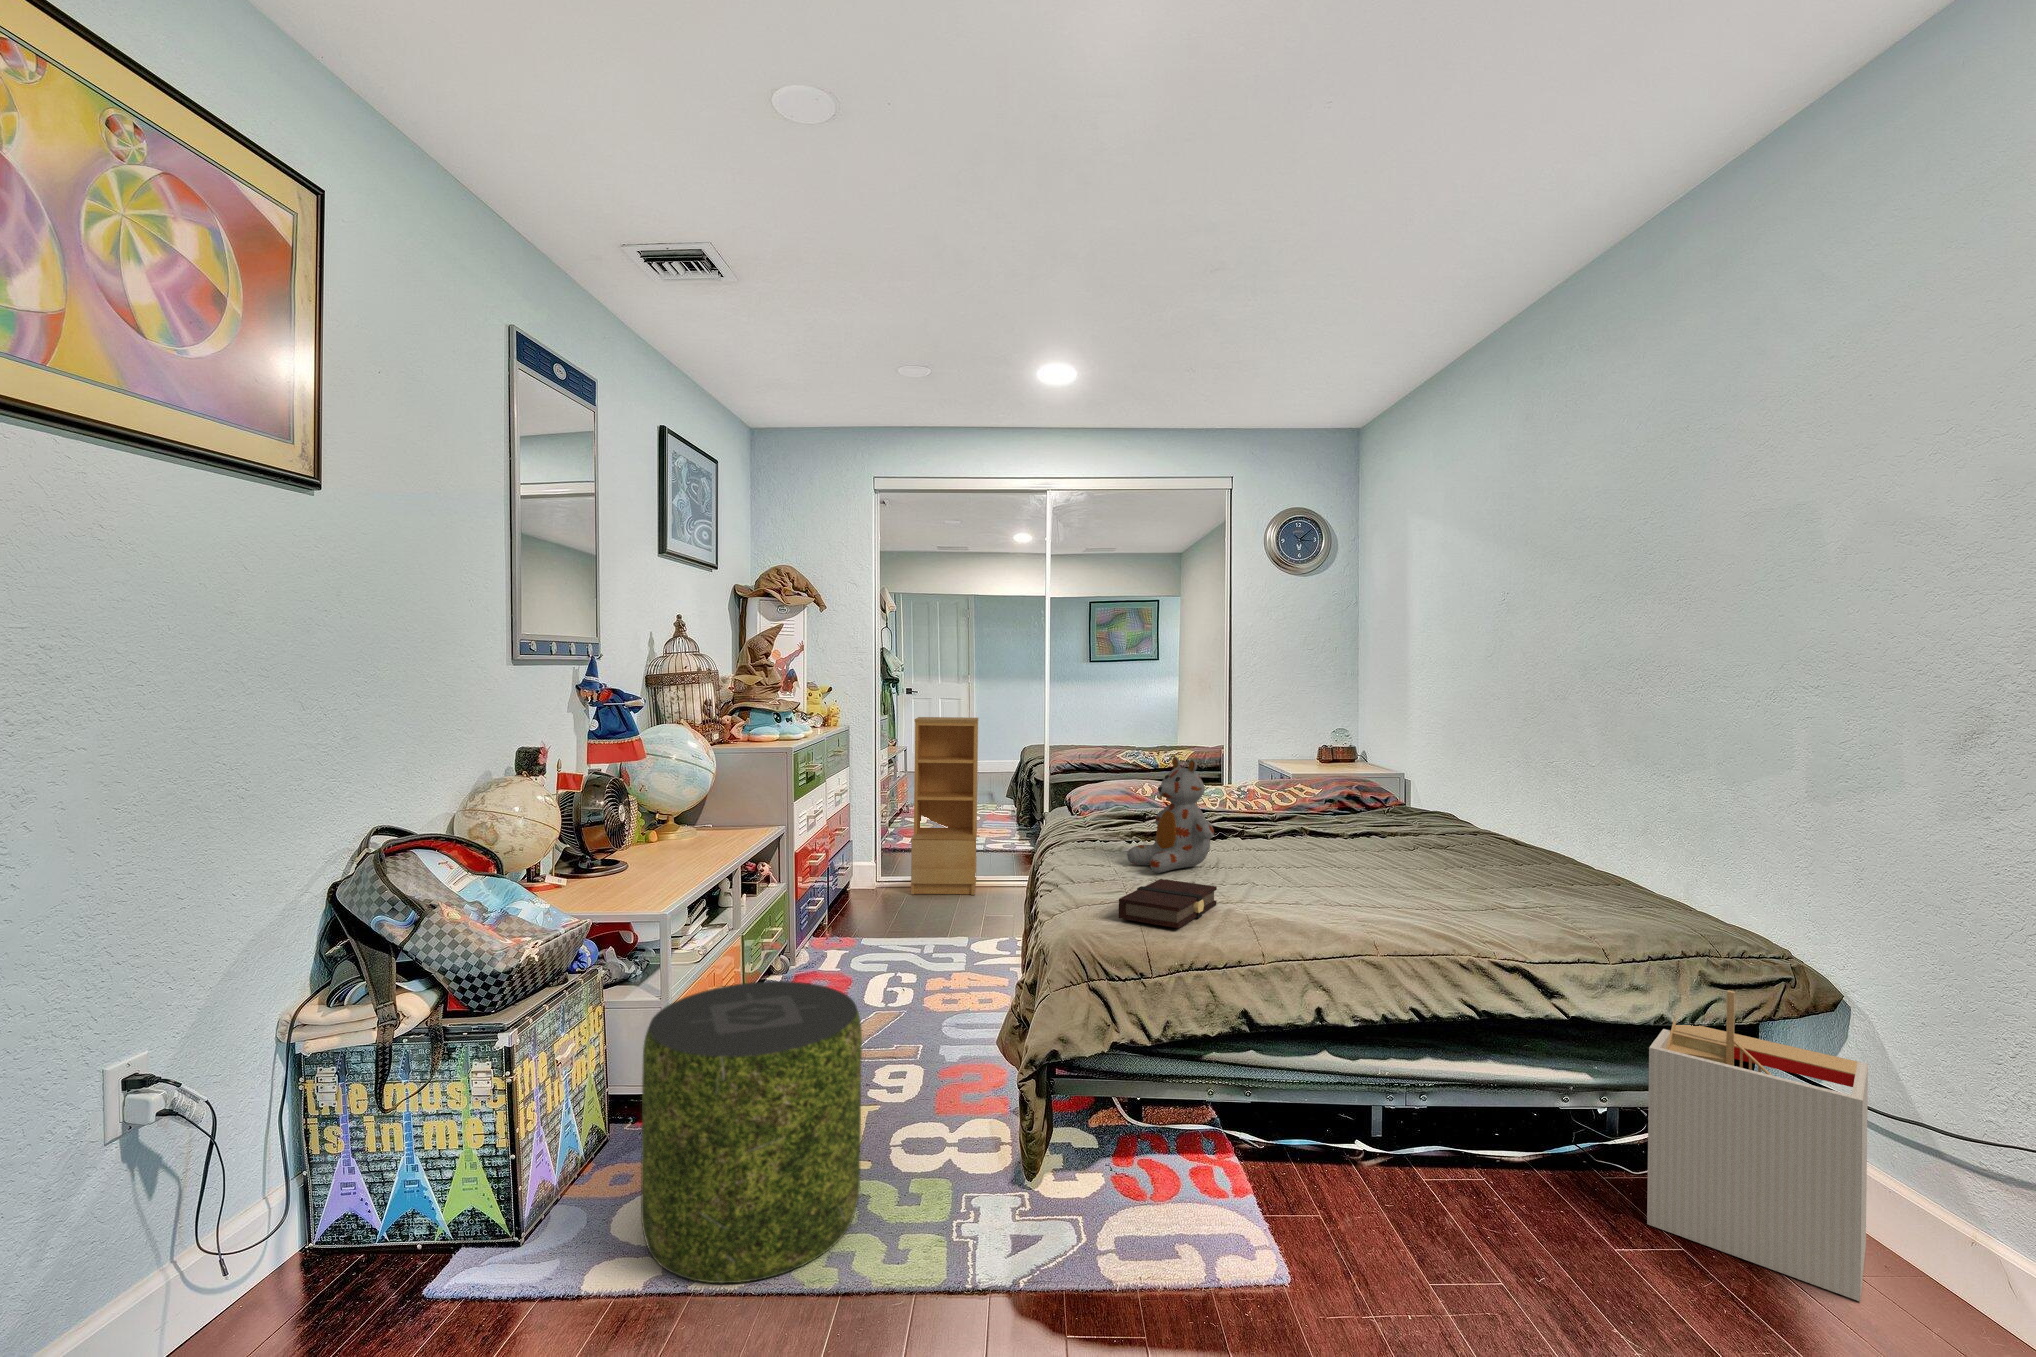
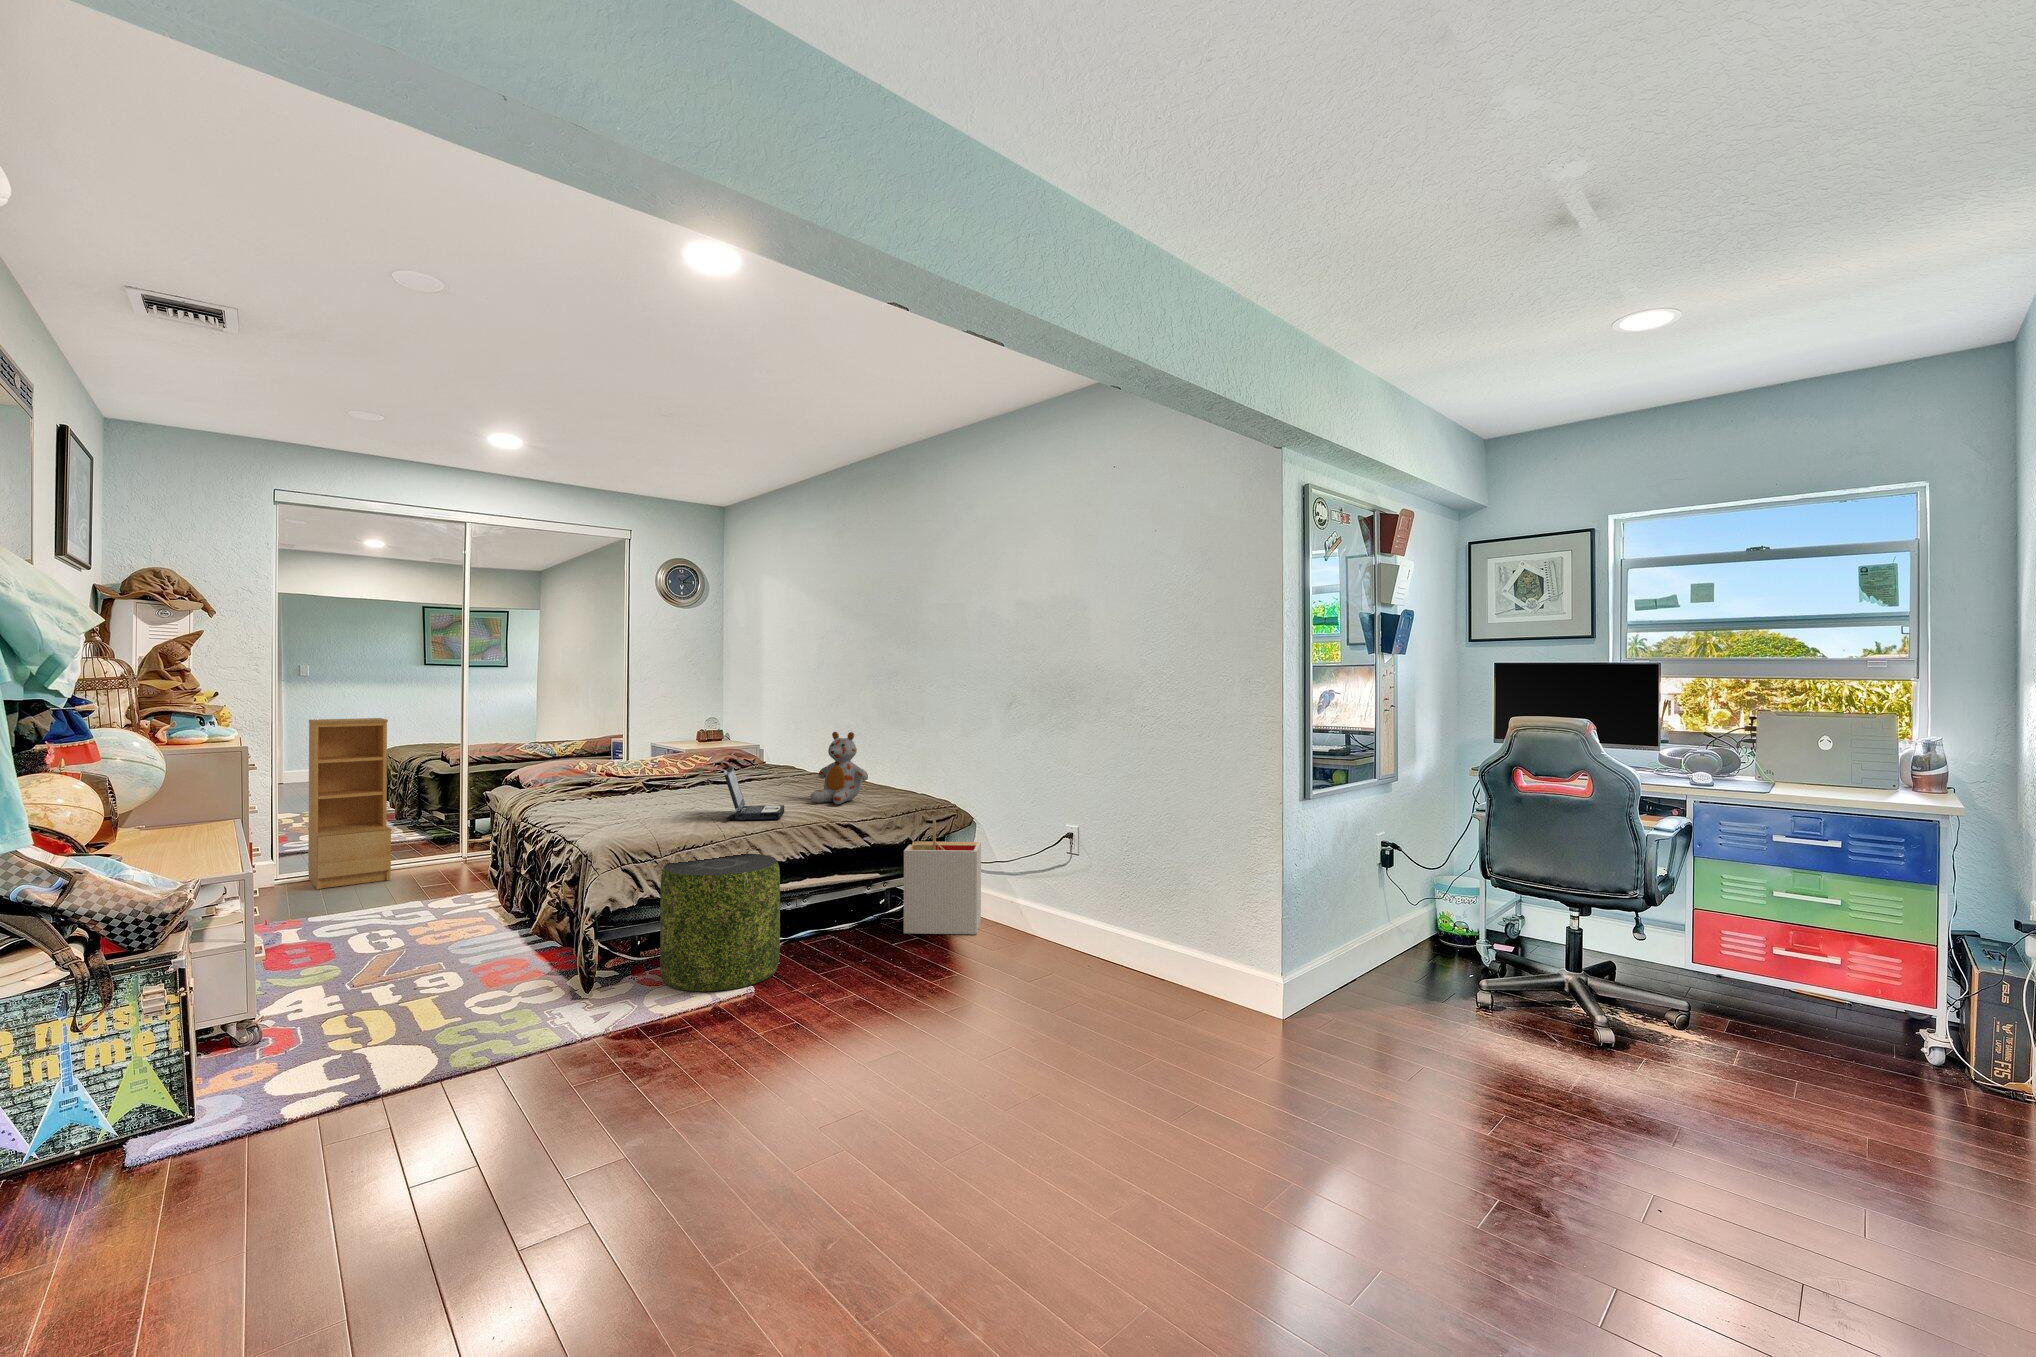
stuffed bear: present [1127,757,1214,872] -> present [810,732,868,804]
laptop: none [1280,823,1396,930] -> present [724,766,784,821]
book: present [1119,879,1217,928] -> none [626,810,681,833]
pouf: present [641,981,862,1283] -> present [660,853,780,991]

